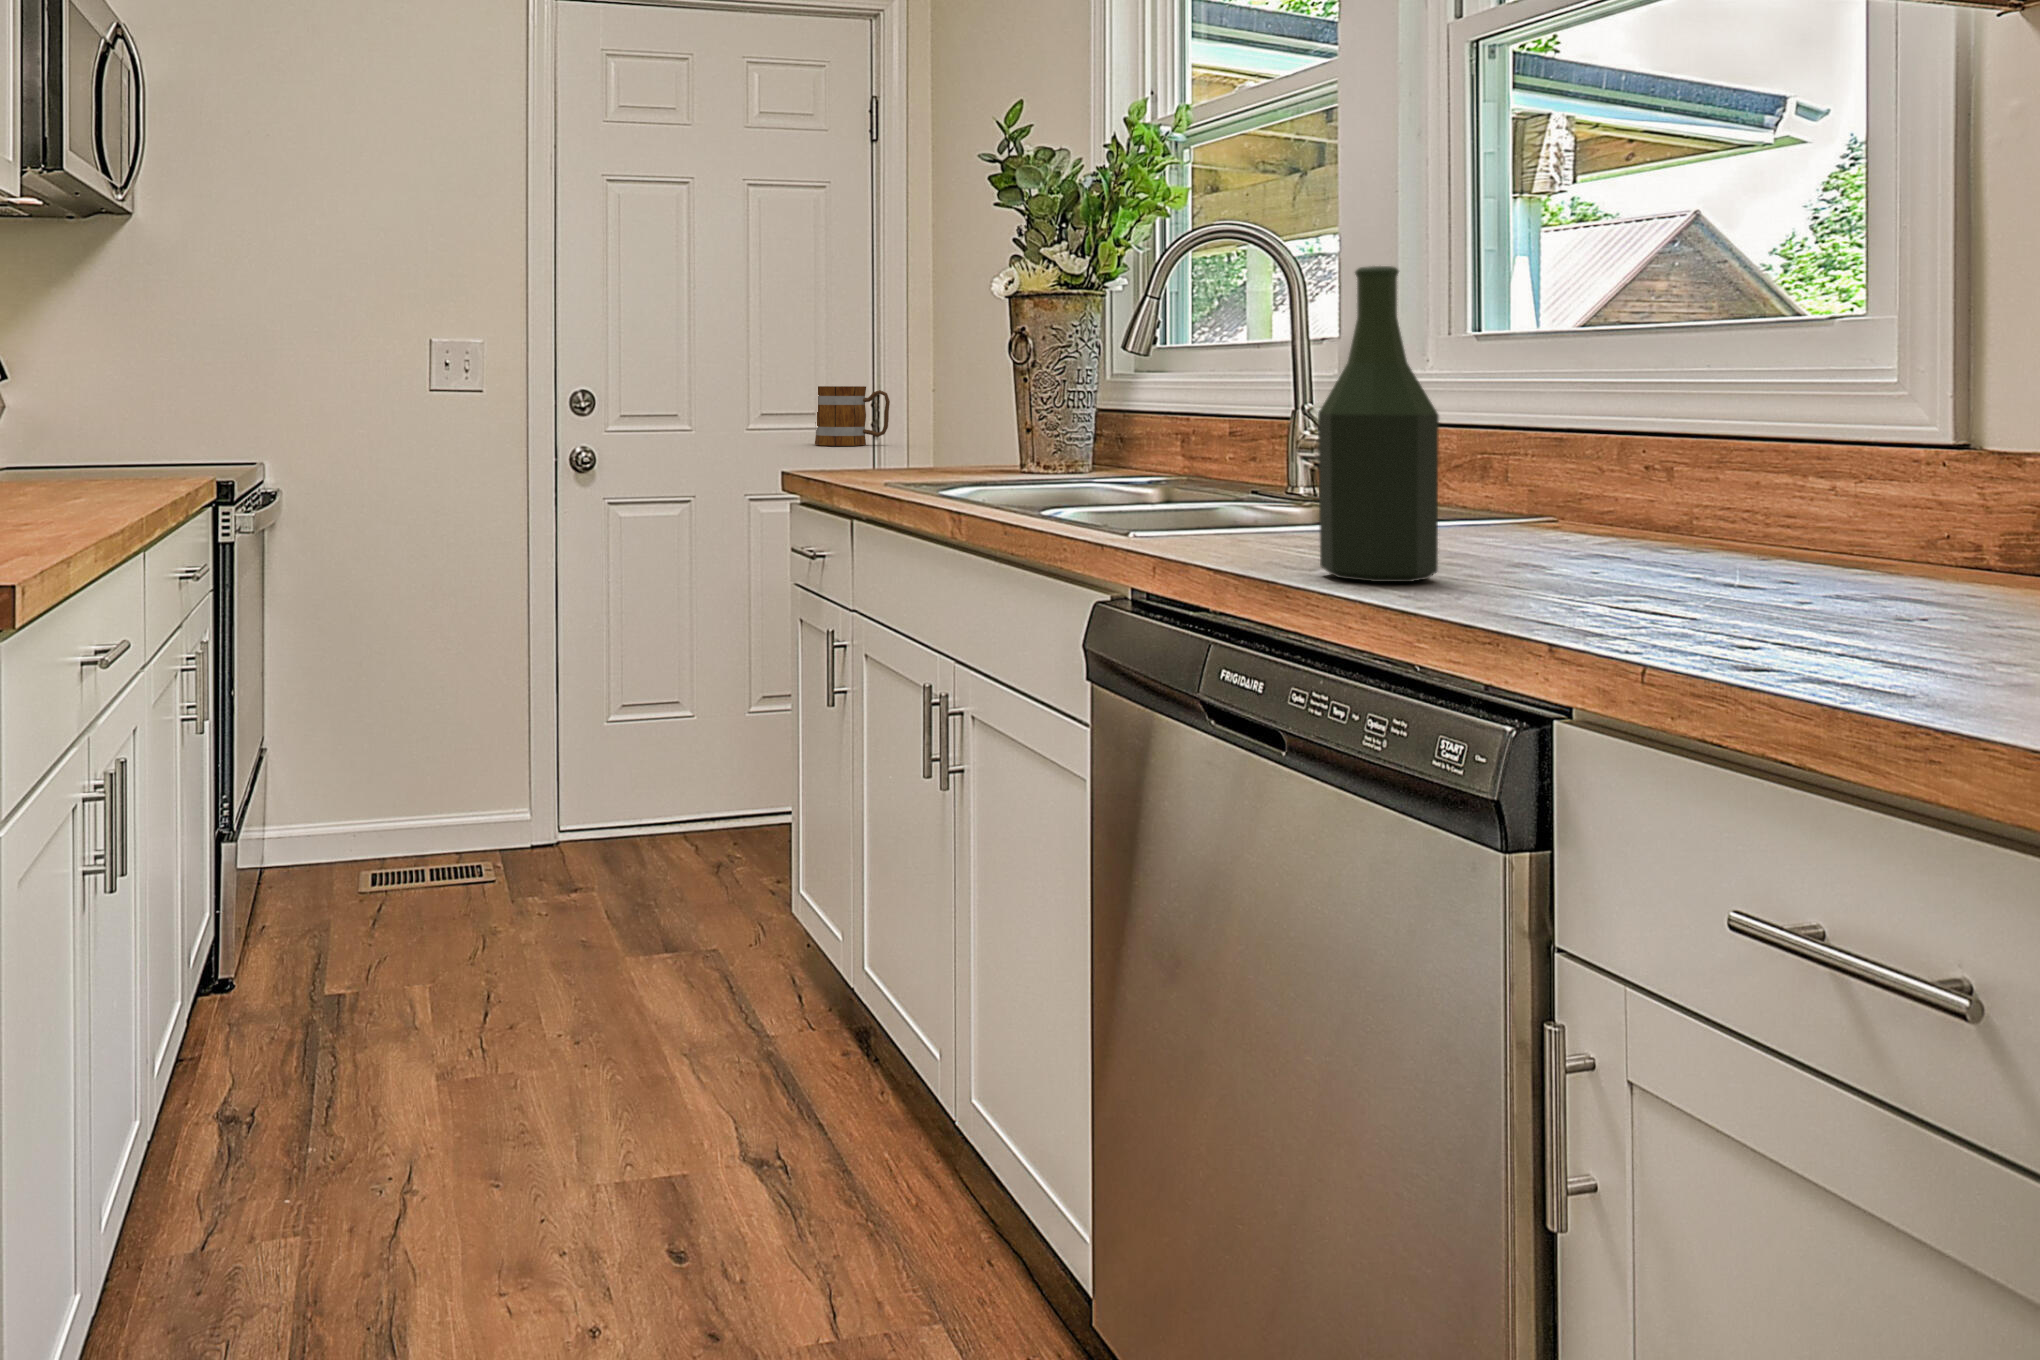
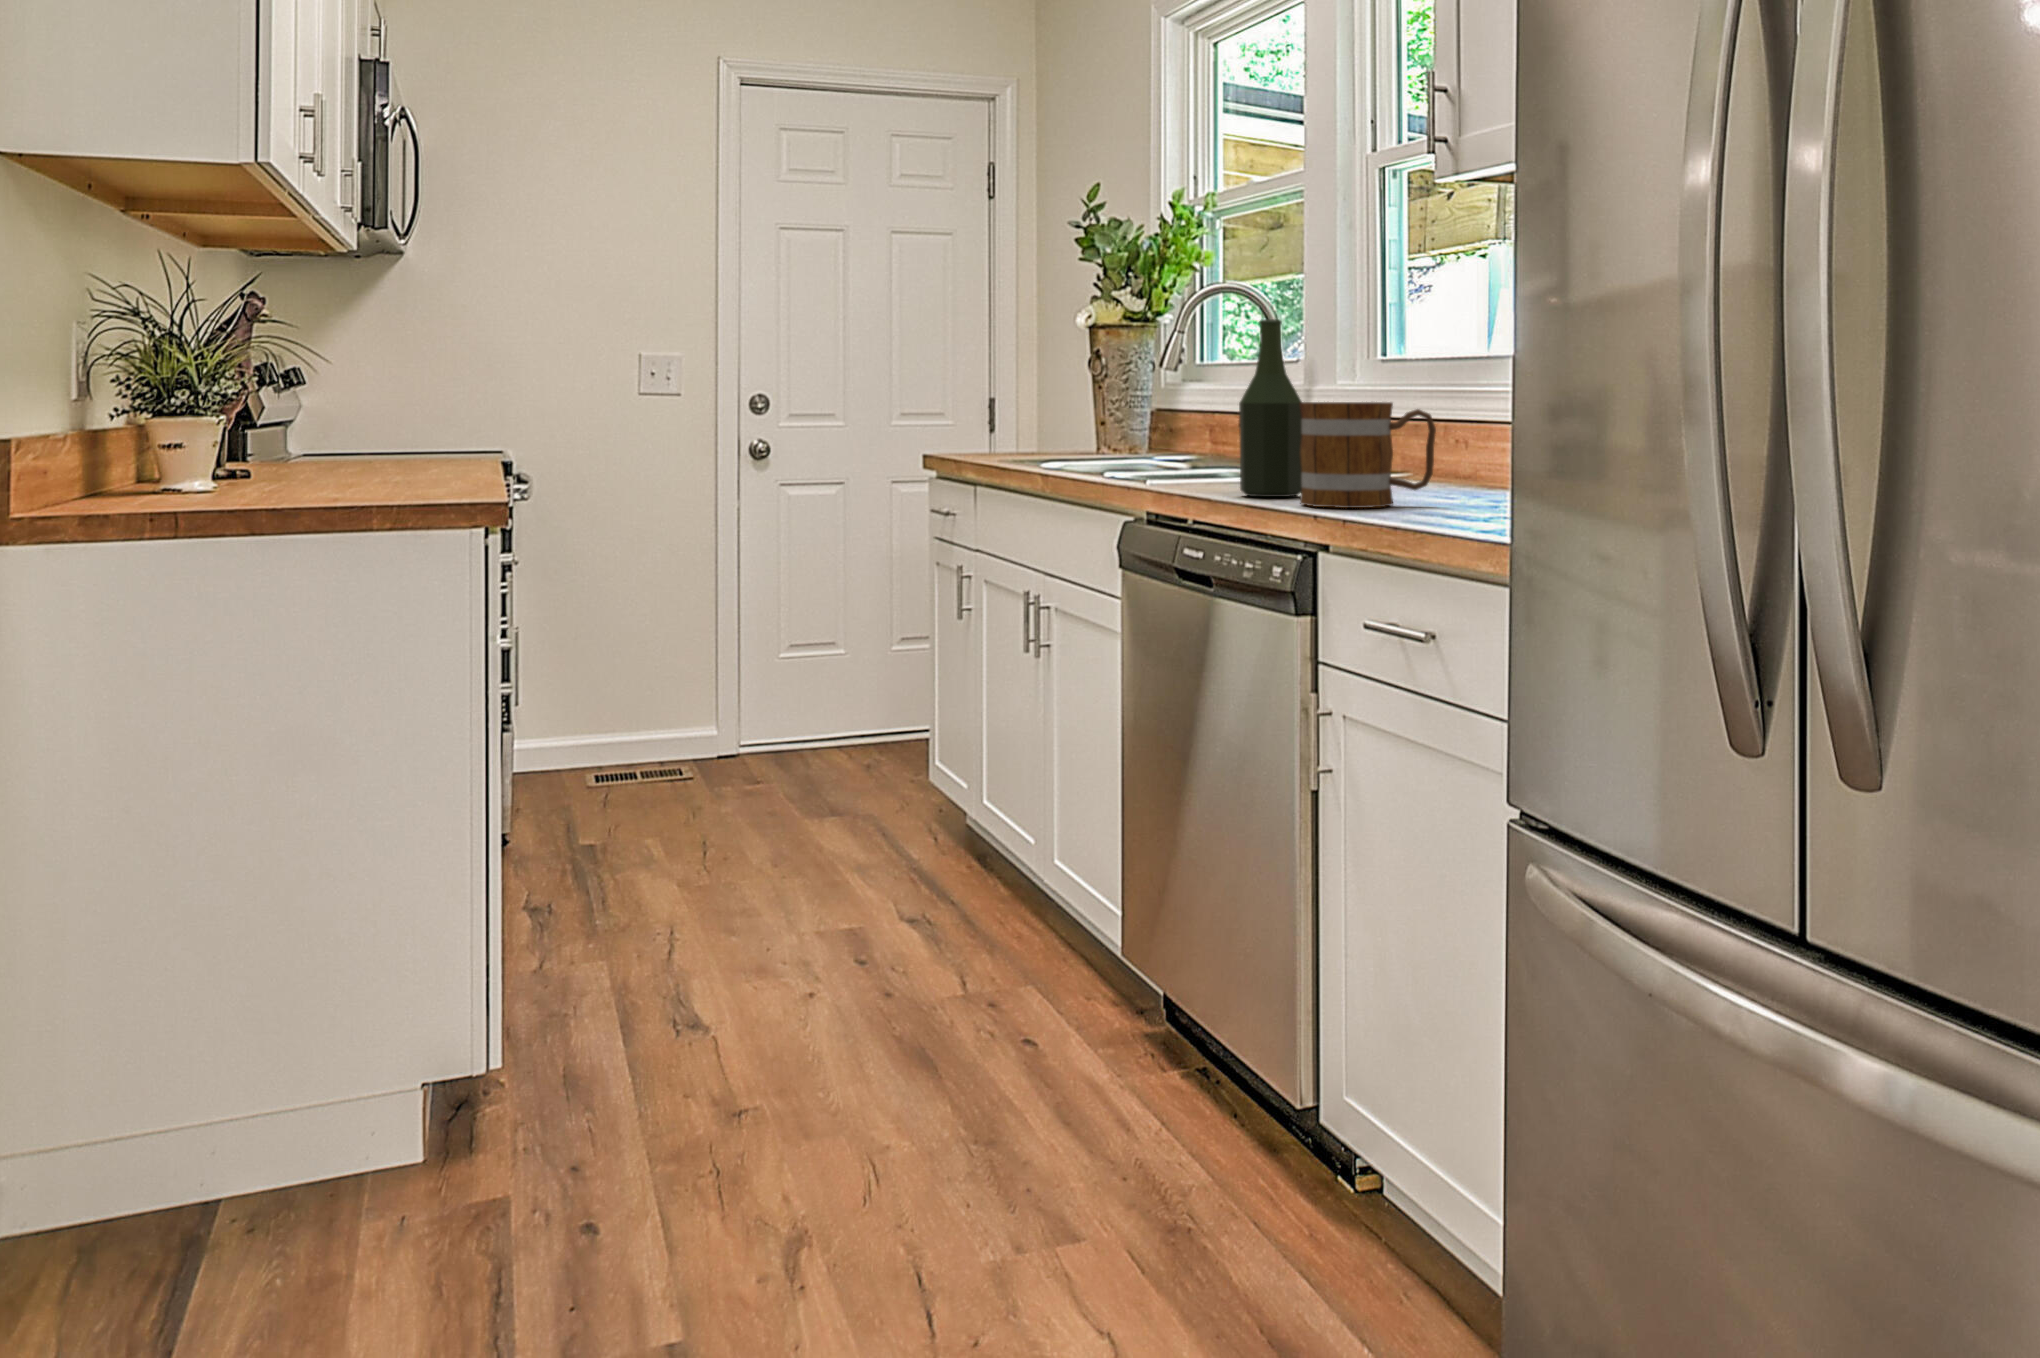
mug: present [815,386,890,446] -> present [1300,402,1436,508]

